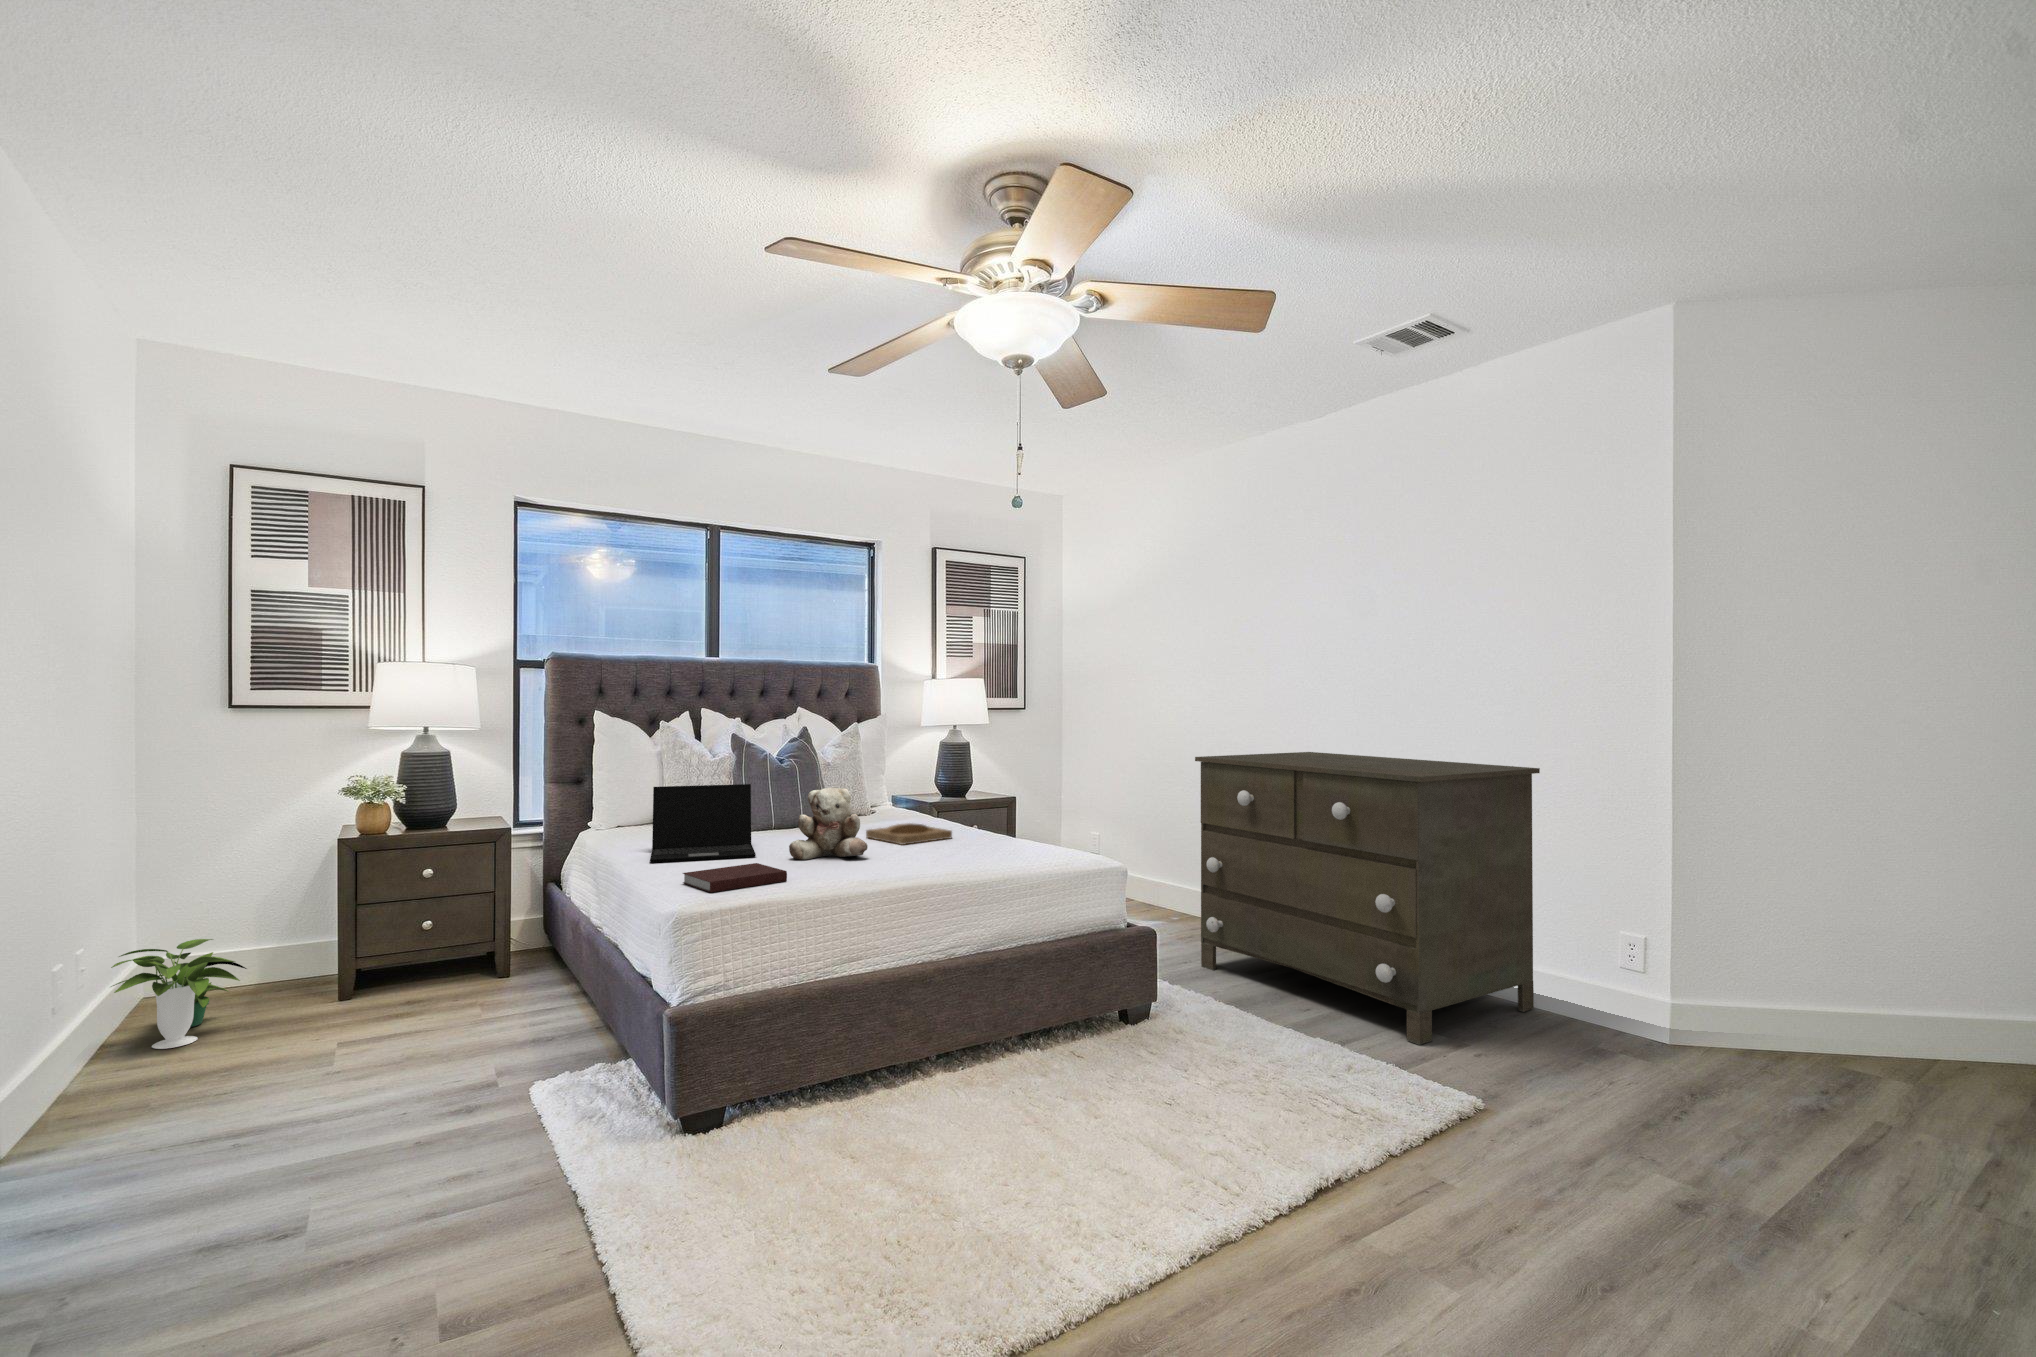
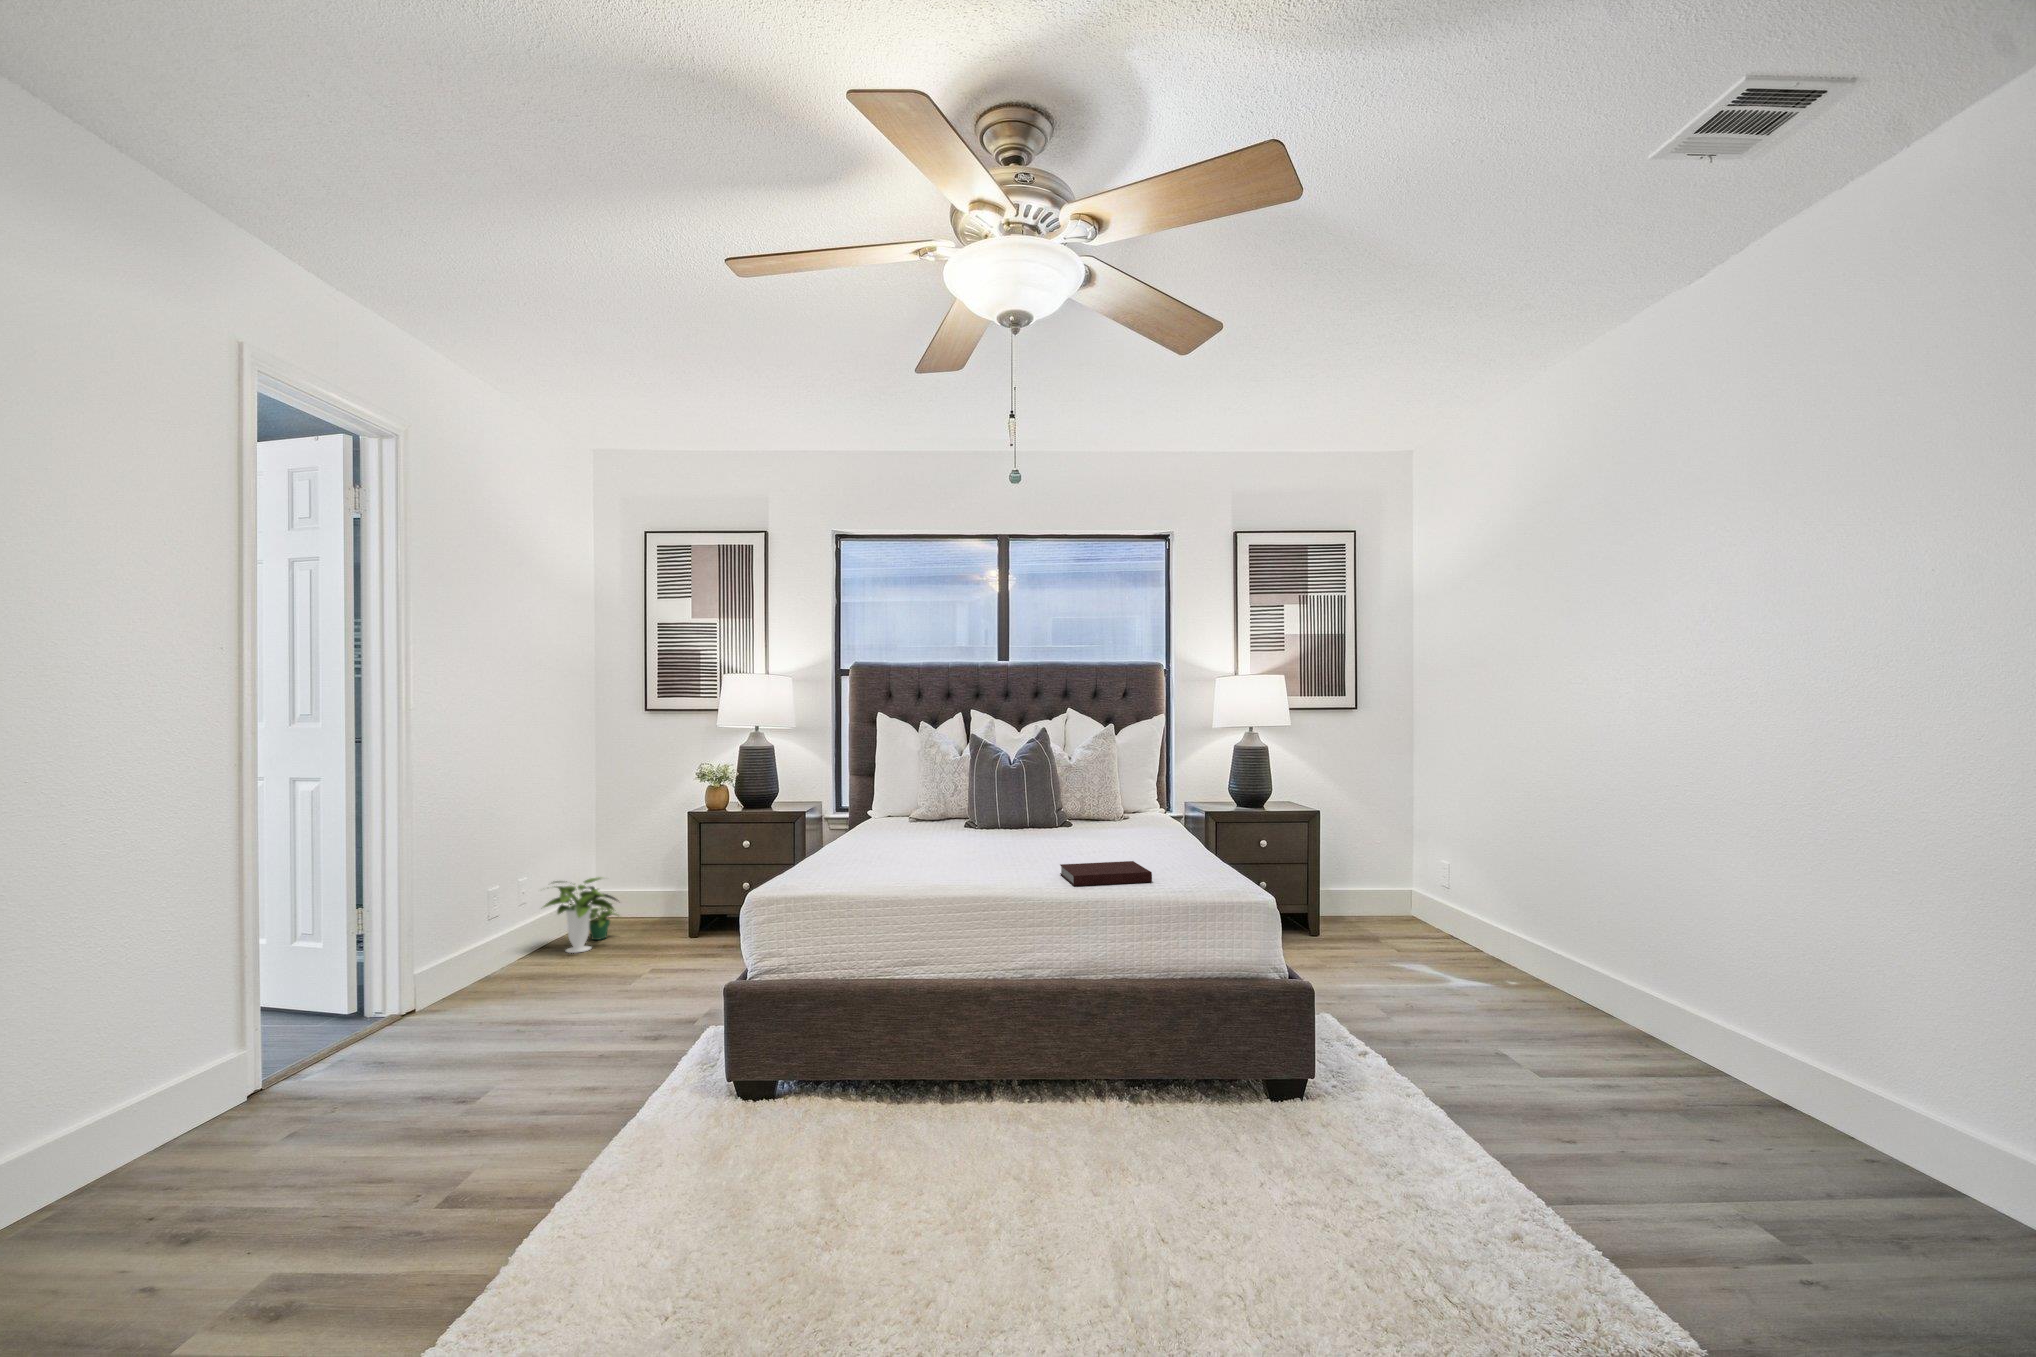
dresser: present [1195,752,1540,1045] -> none [1445,770,2012,1231]
laptop: present [650,784,756,863] -> none [834,781,945,852]
teddy bear: present [789,788,868,860] -> none [941,790,1007,860]
tray: present [866,823,952,845] -> none [1056,831,1135,853]
notebook: present [683,863,787,893] -> present [1060,861,1152,886]

